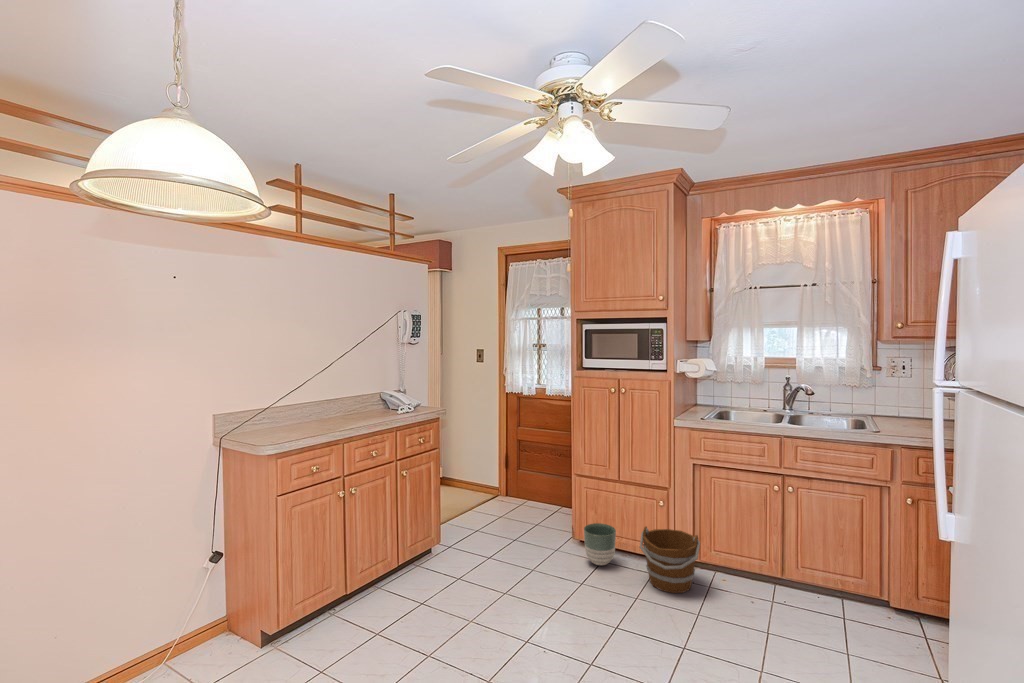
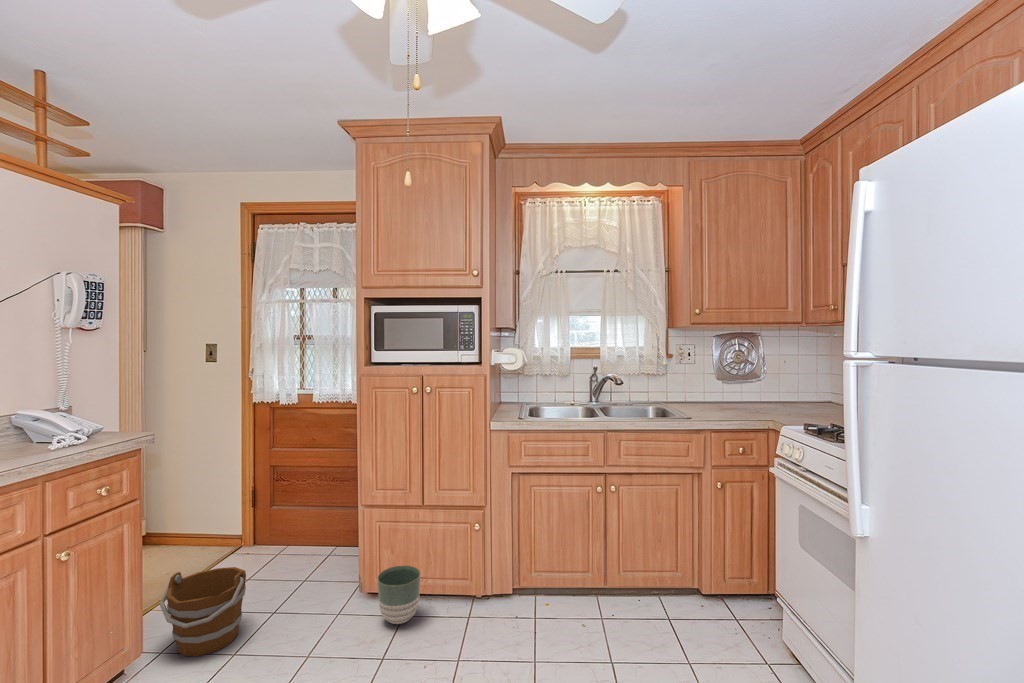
bucket: present [640,526,700,593] -> present [159,567,246,656]

